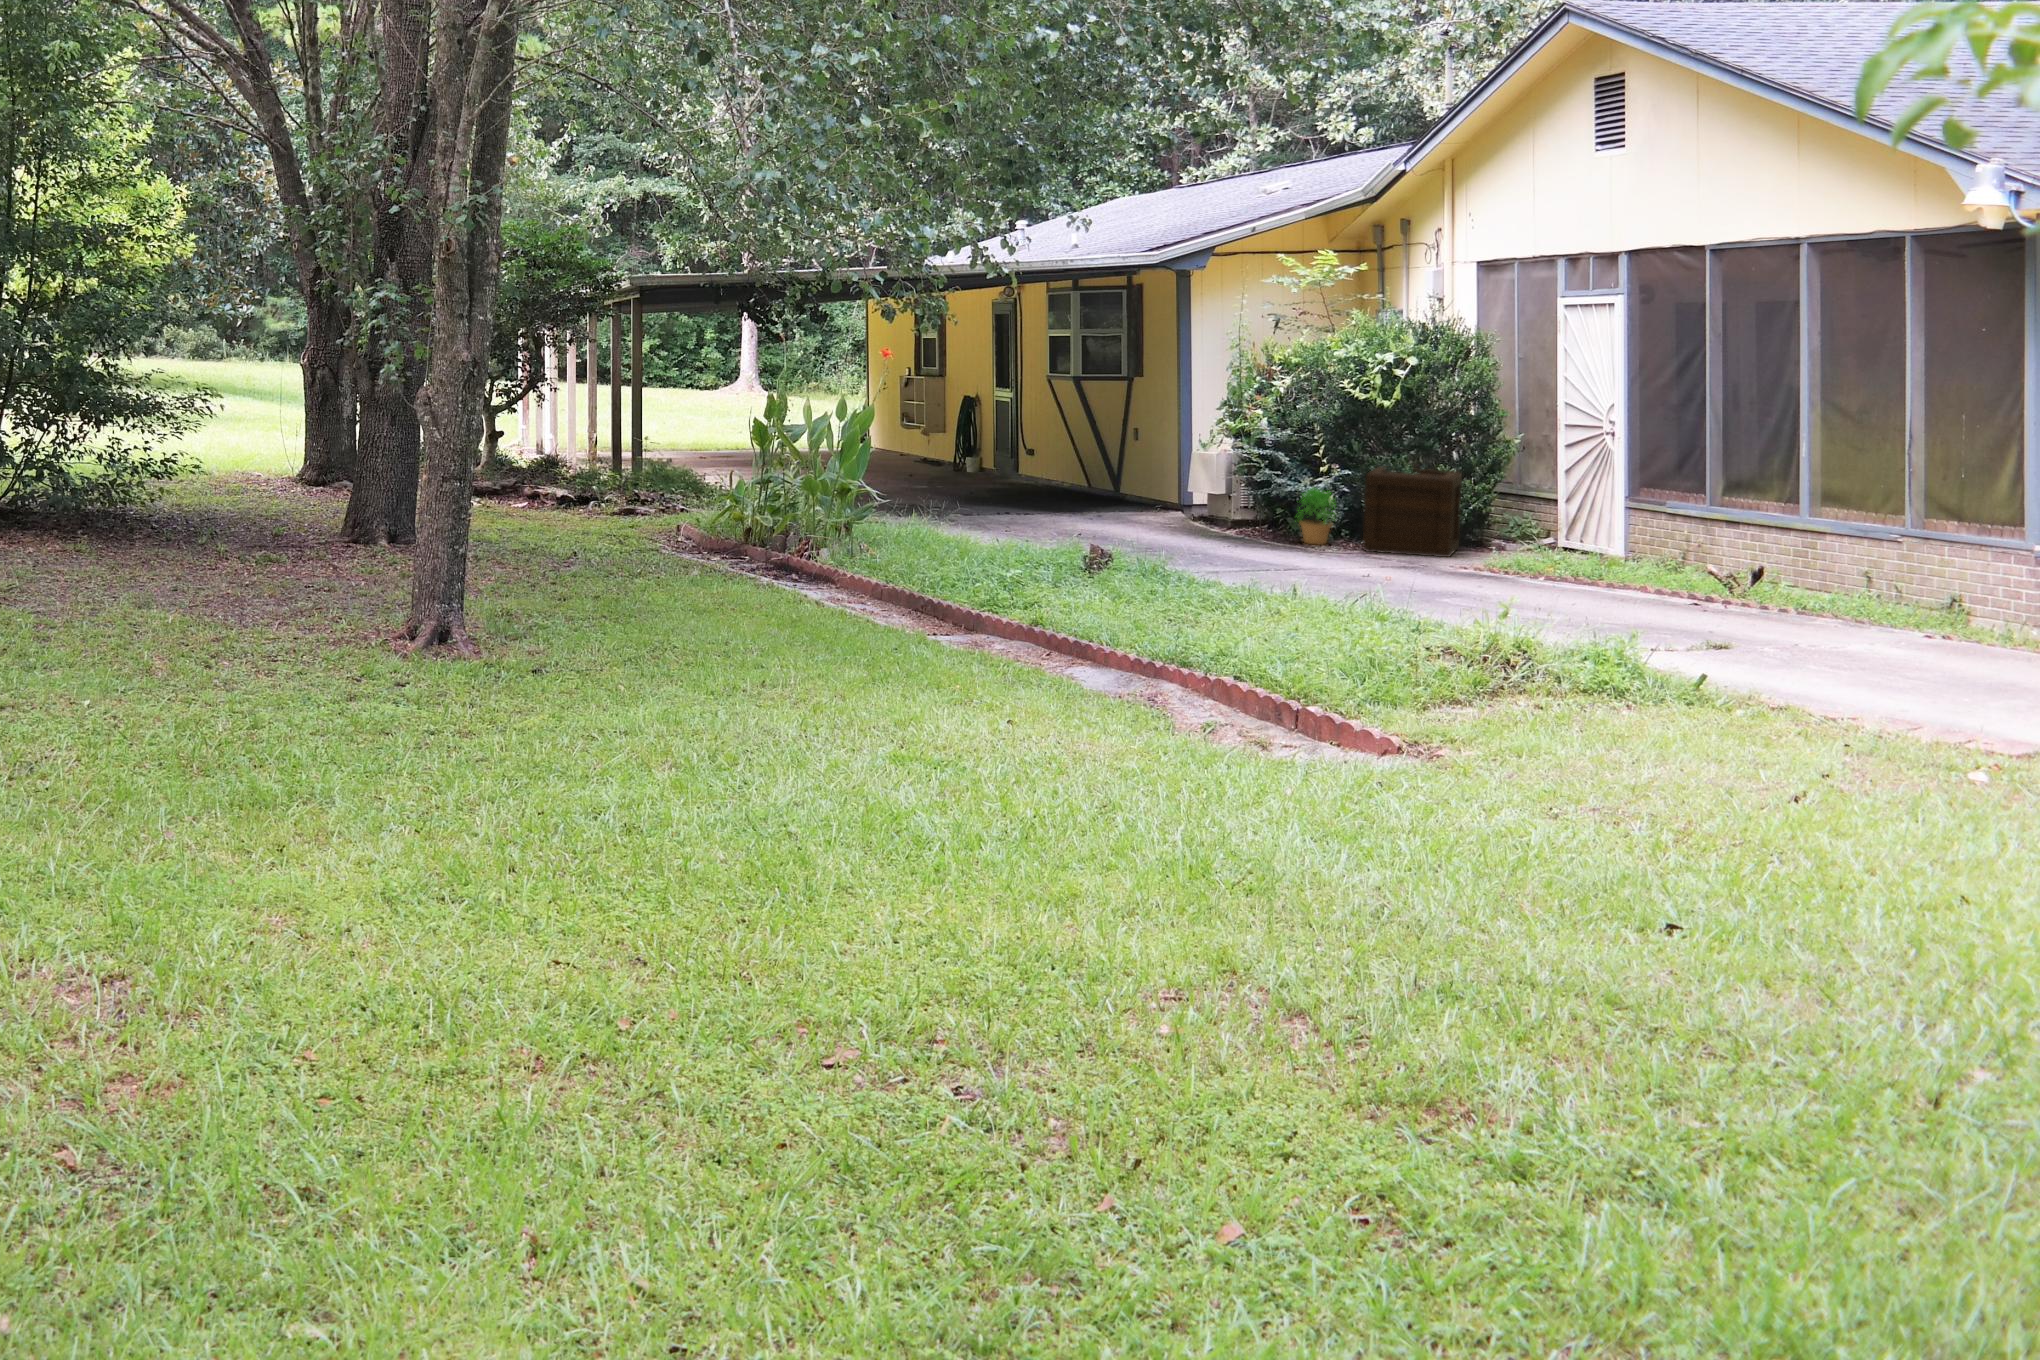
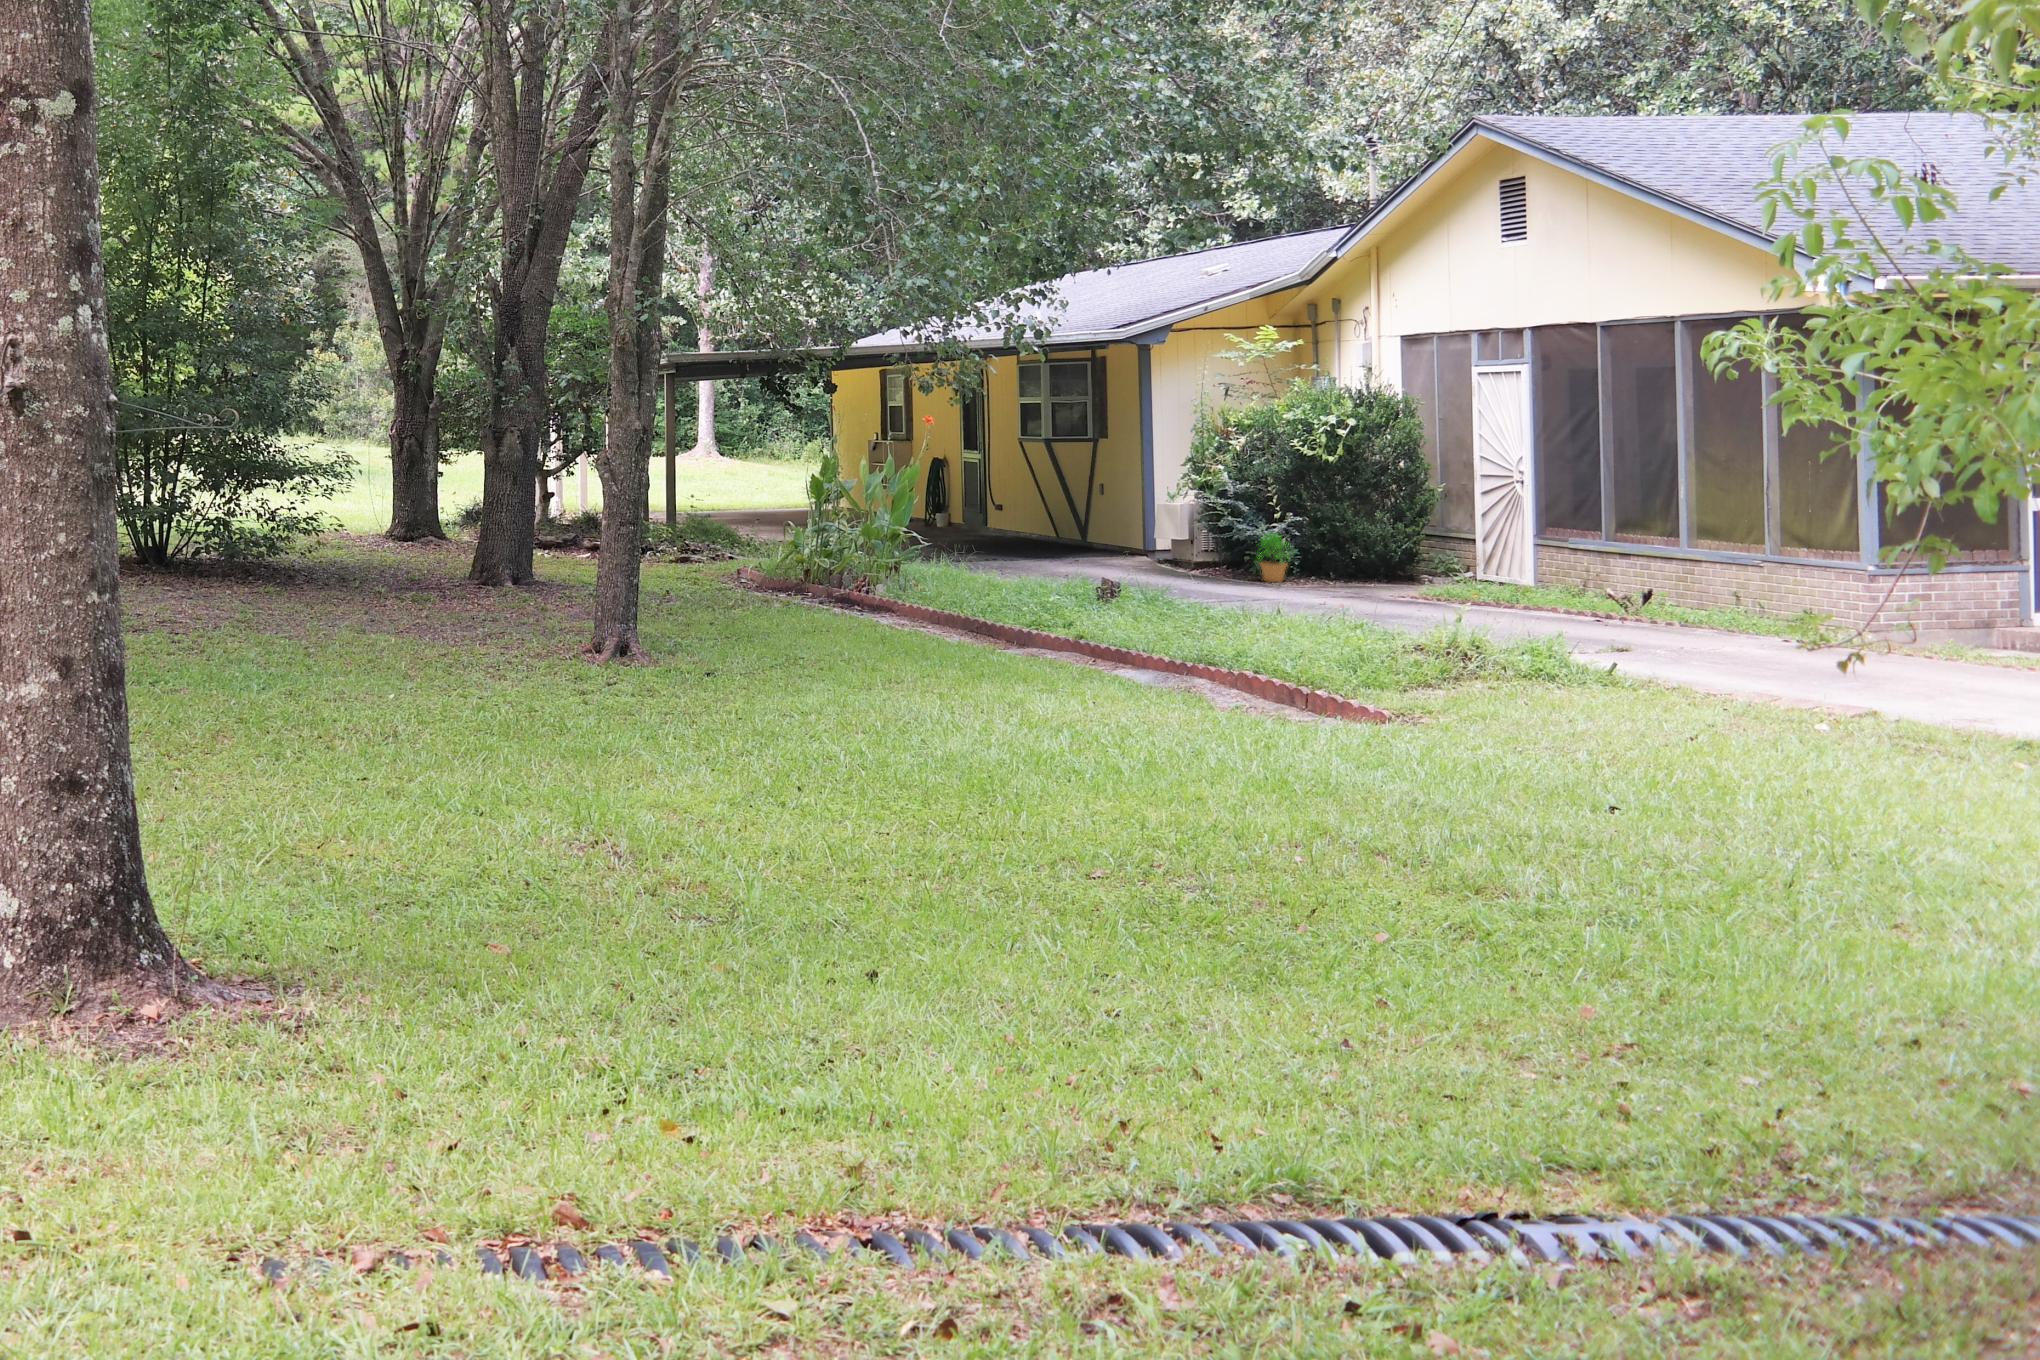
wooden crate: present [1363,467,1462,557] -> none [1316,513,1396,591]

